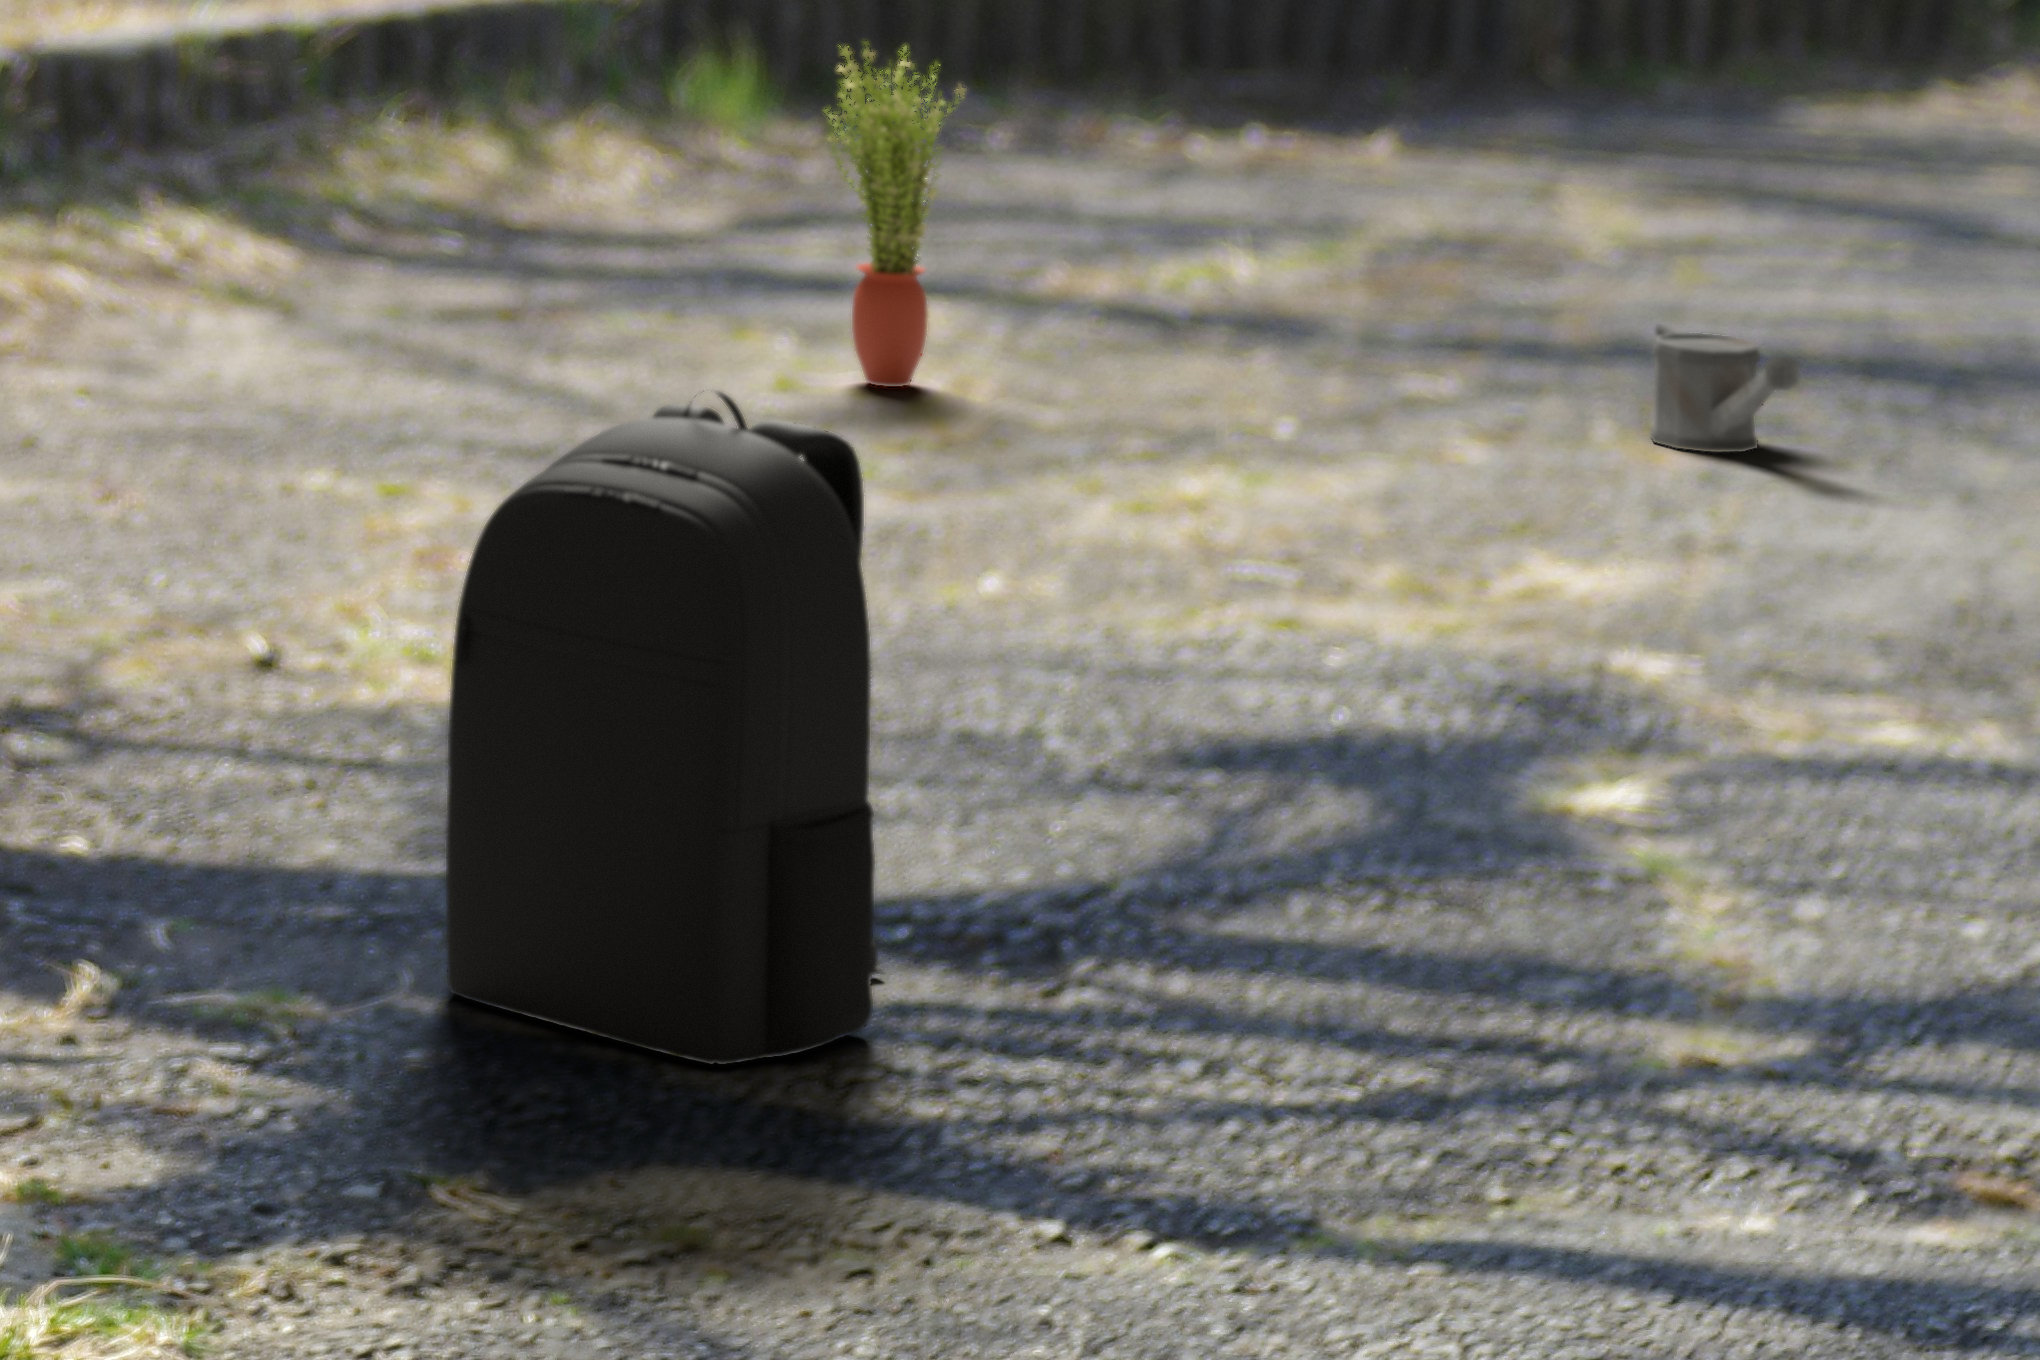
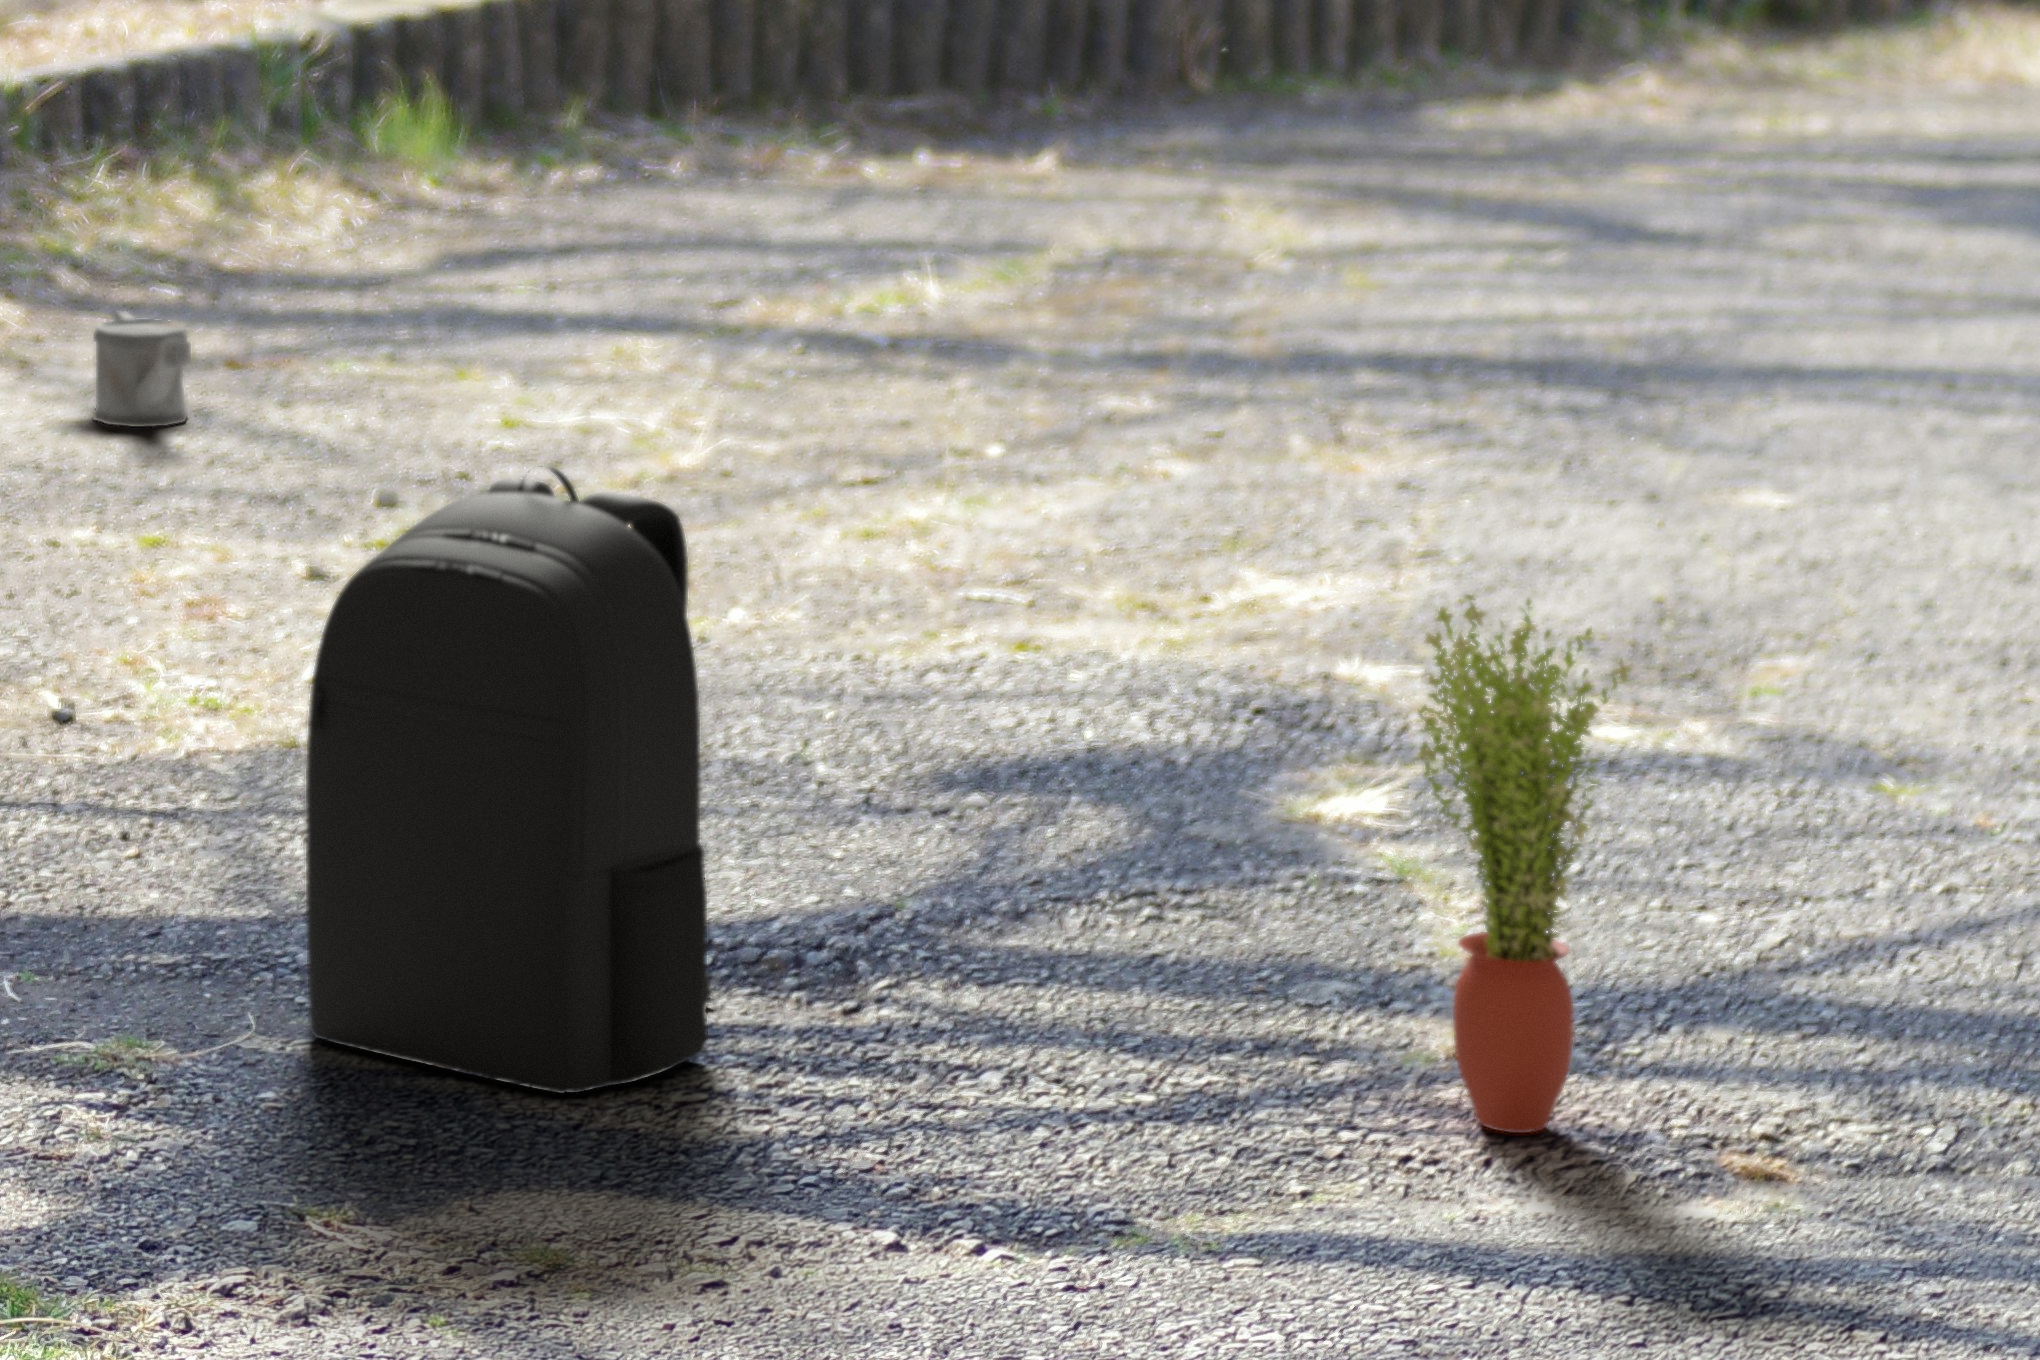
potted plant: present [826,43,965,387] -> present [1418,594,1630,1133]
watering can: present [1650,324,1799,452] -> present [93,311,191,427]

